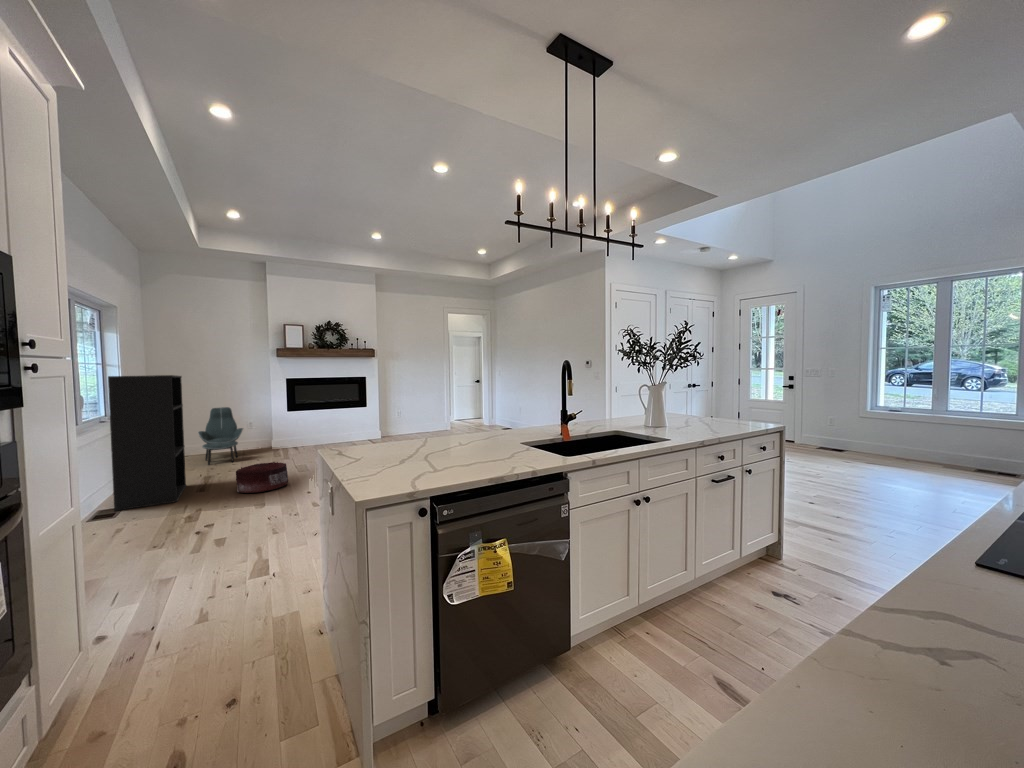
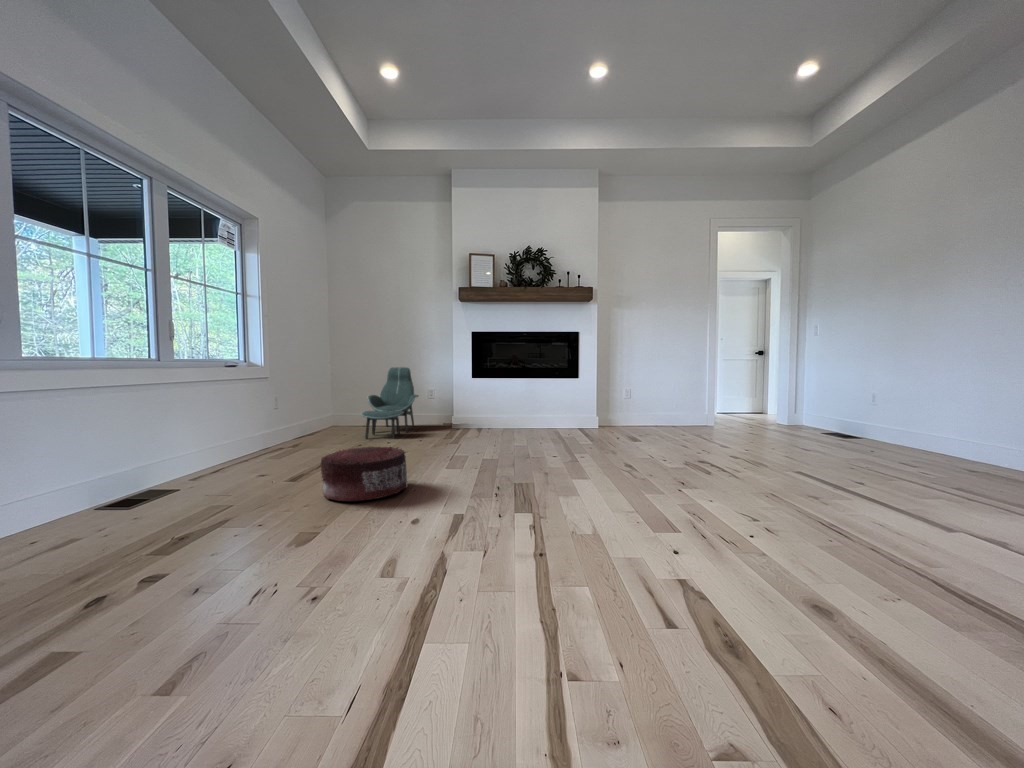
bookshelf: present [108,375,186,511] -> none [147,279,296,497]

